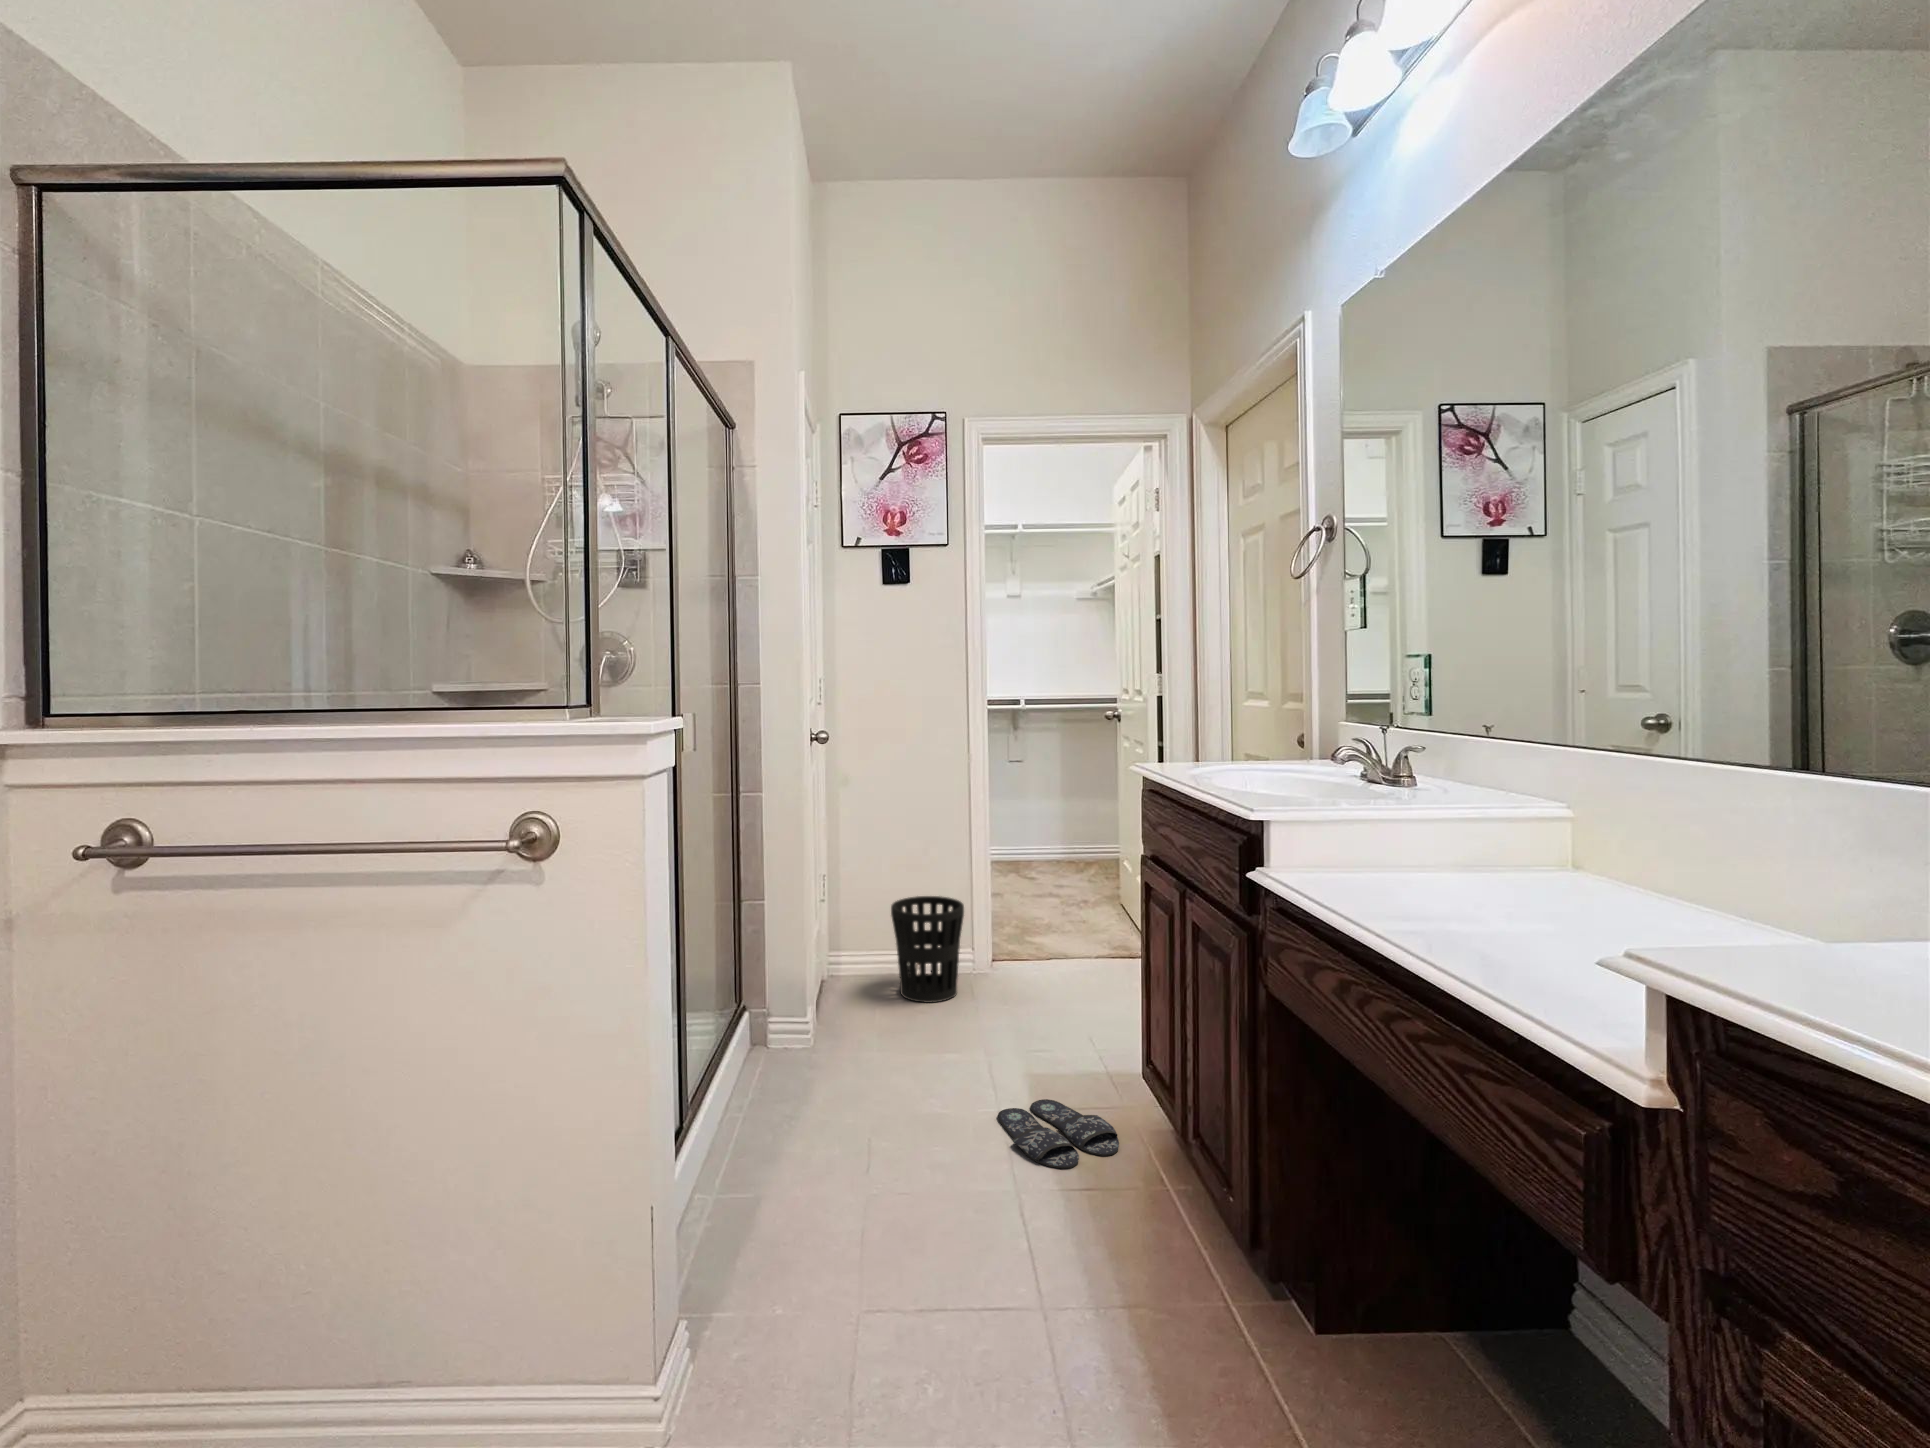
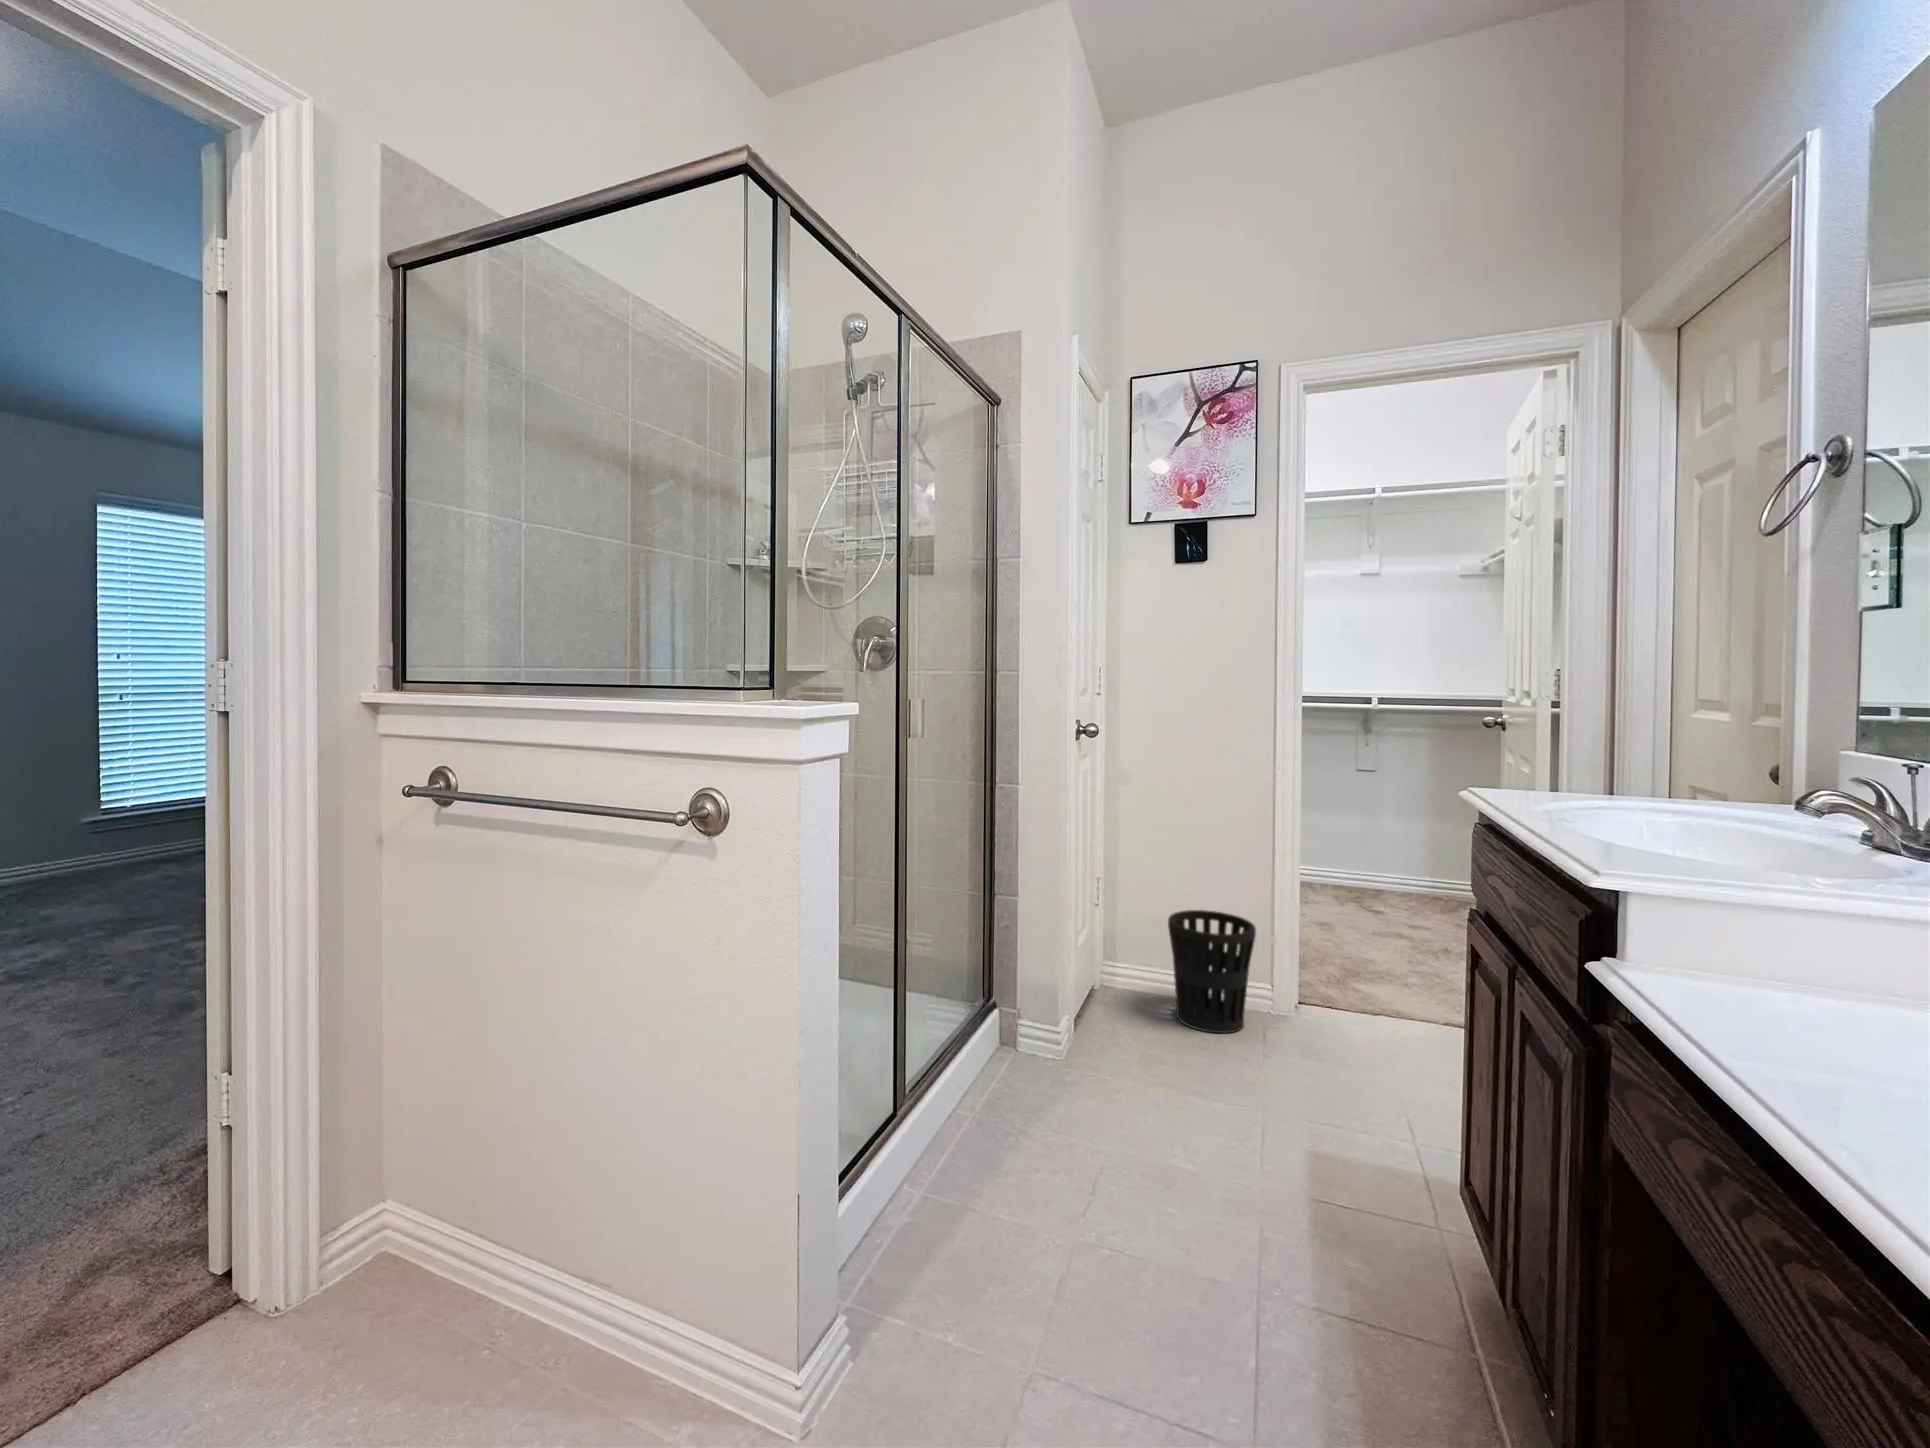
slippers: present [998,1099,1119,1169] -> none [1250,1187,1411,1292]

